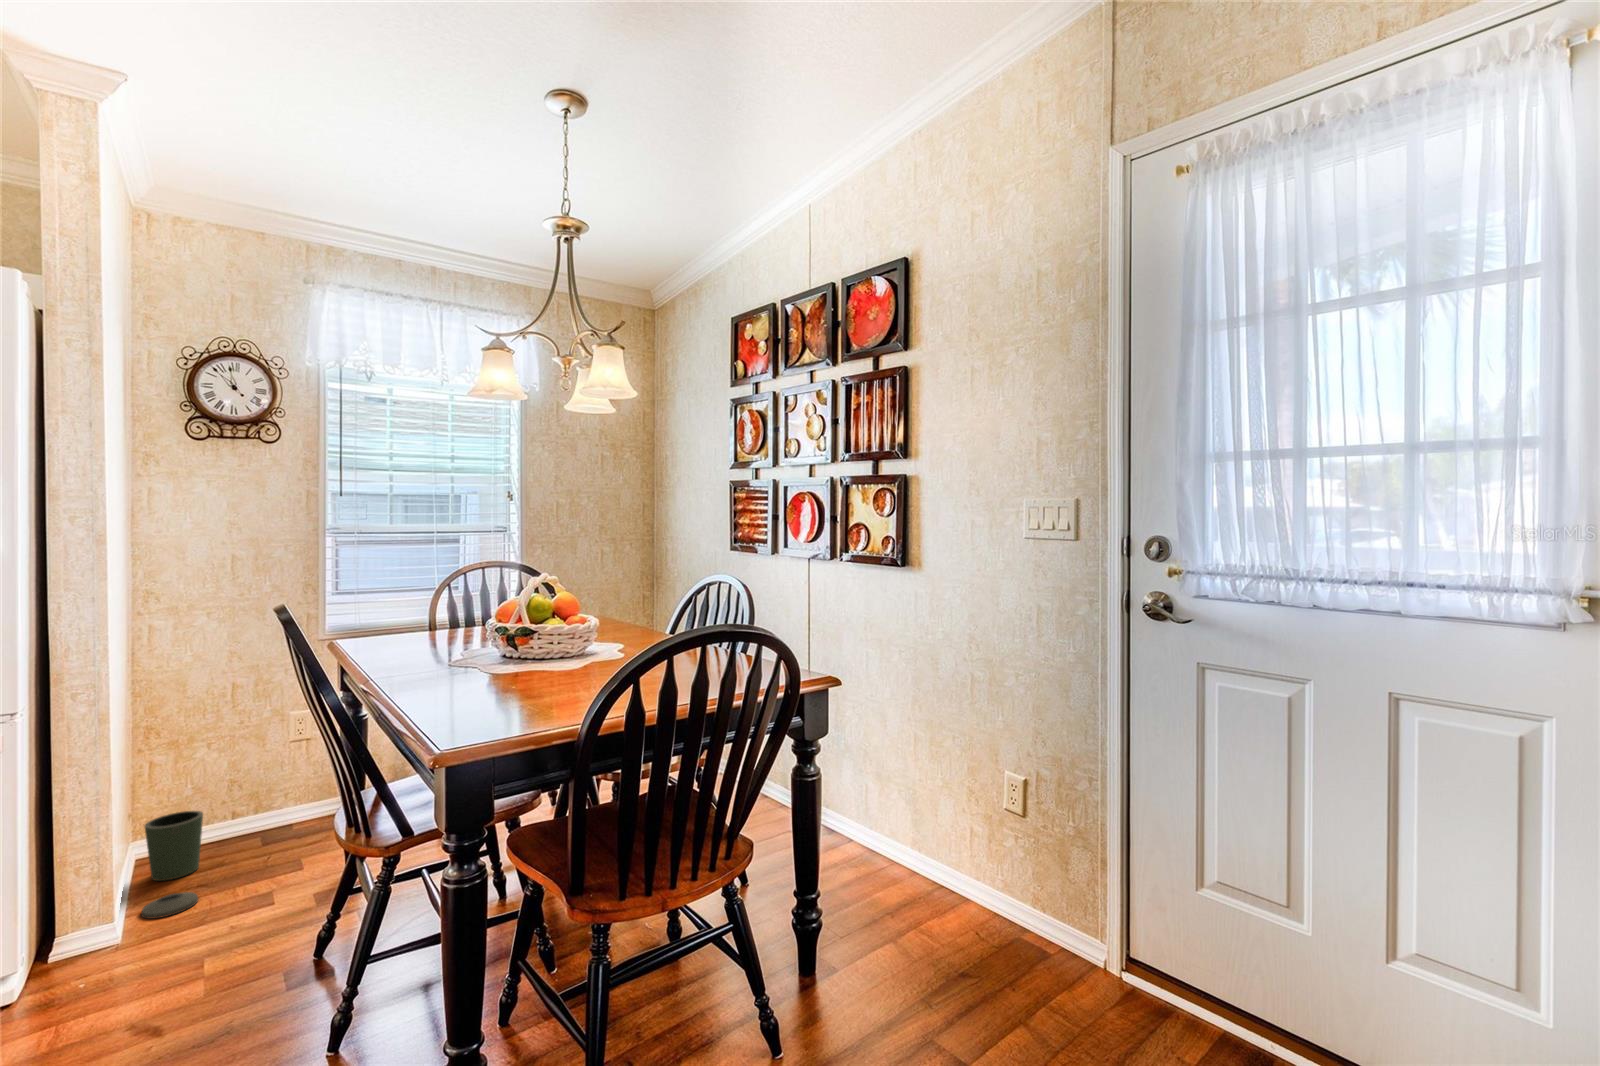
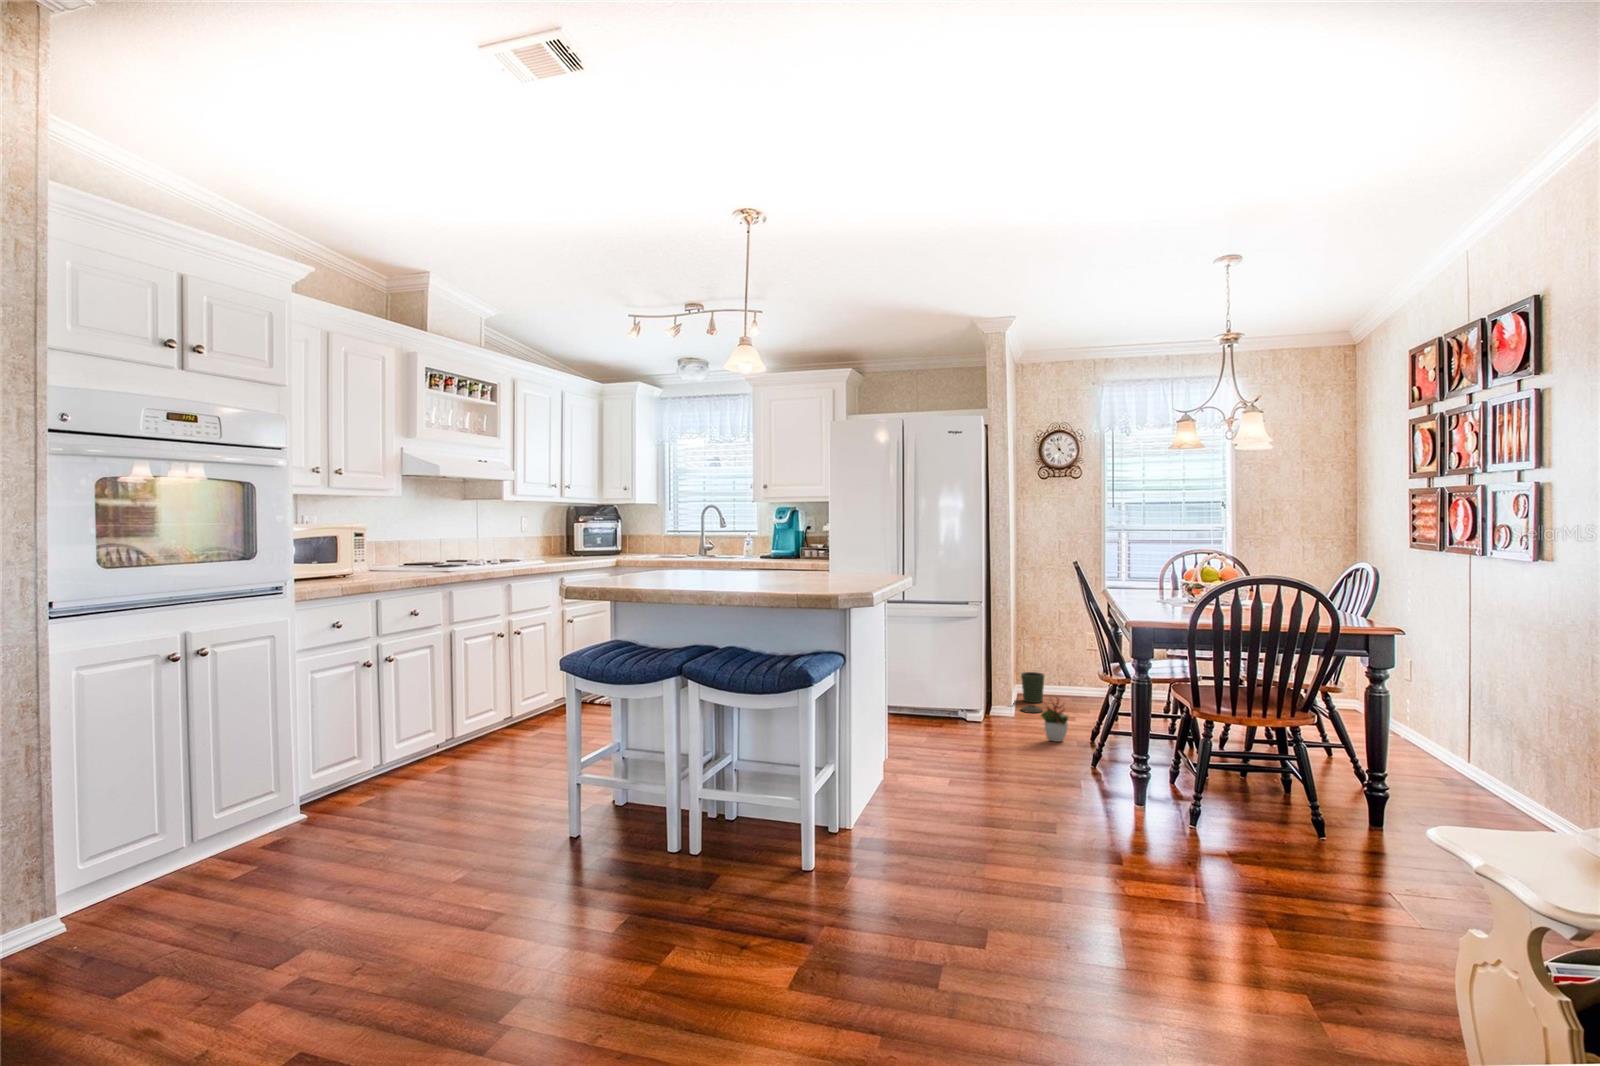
decorative plant: none [188,903,263,1010] -> present [1041,698,1068,742]

